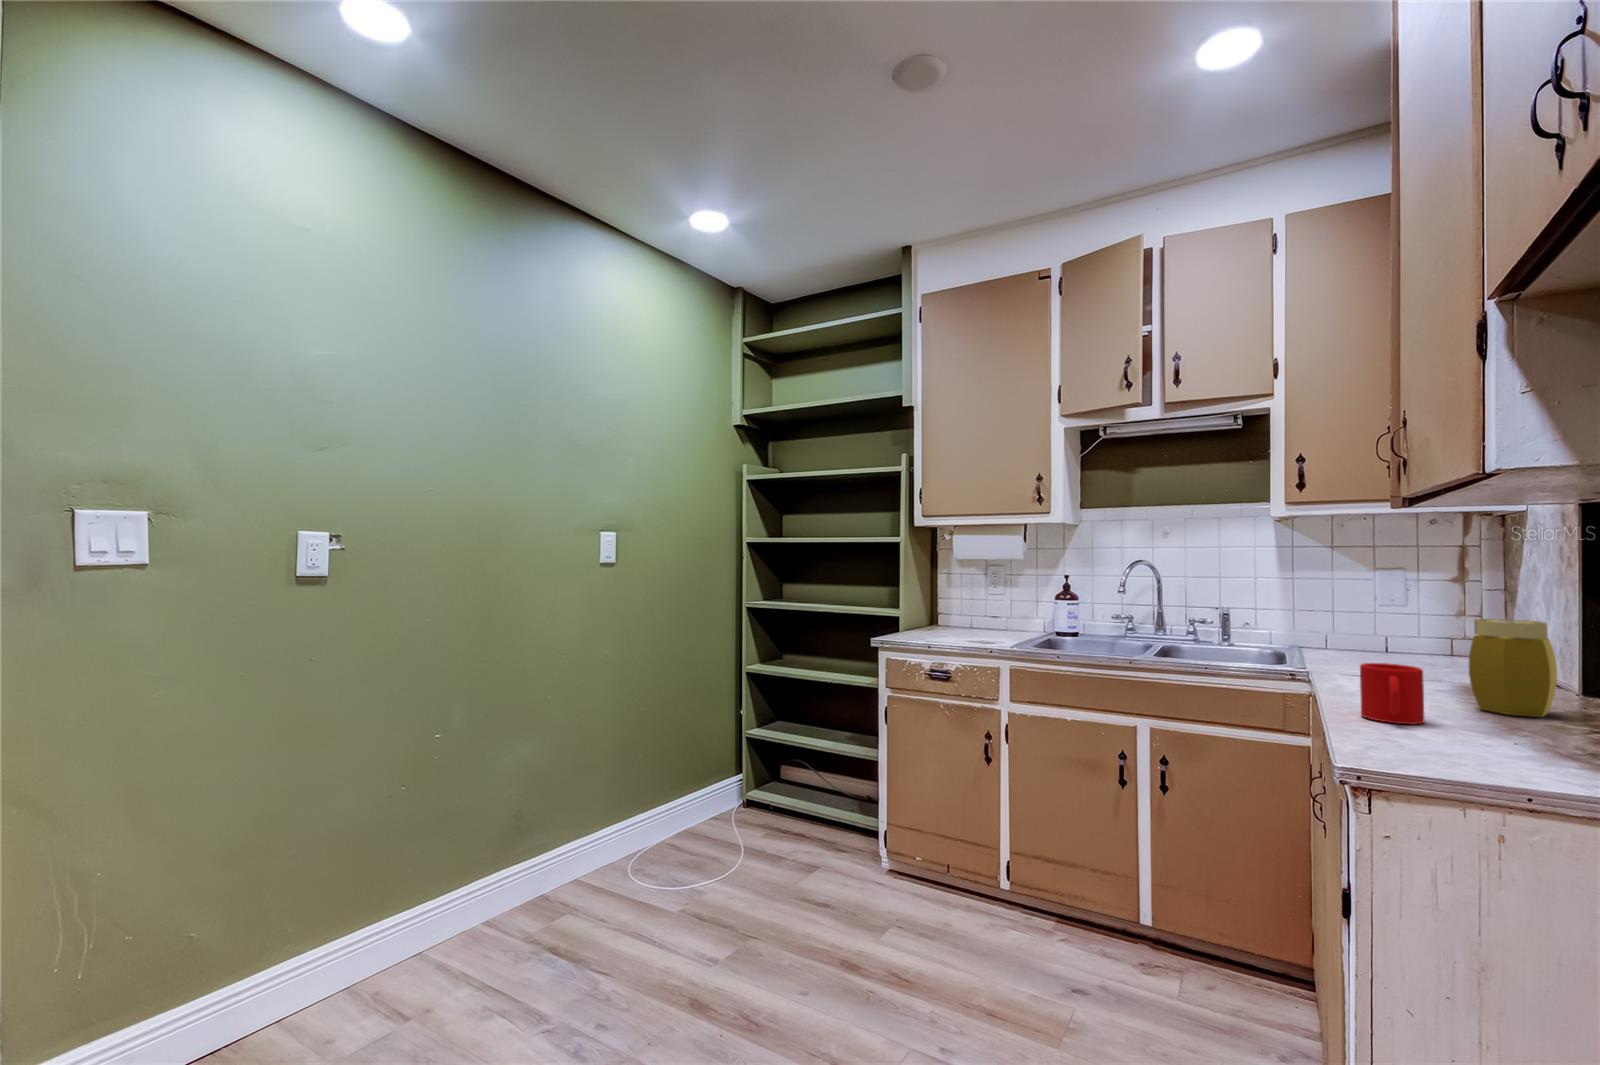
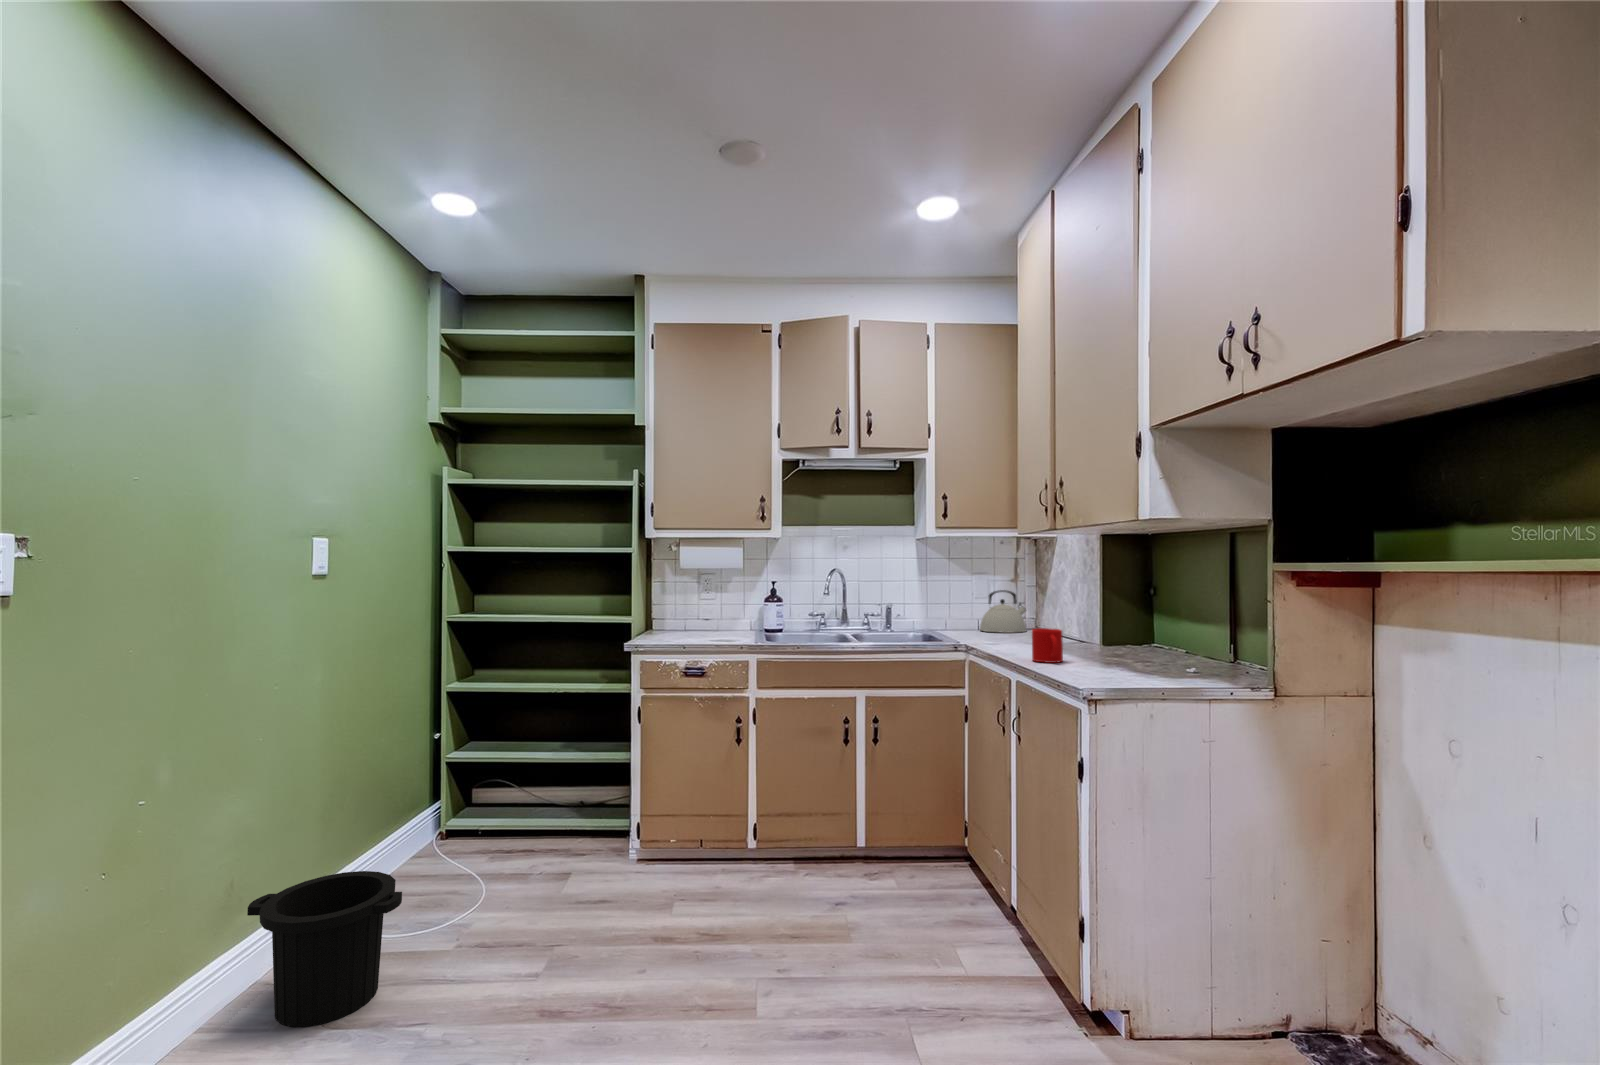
kettle: none [1378,598,1474,666] -> present [980,590,1026,633]
jar: present [1469,619,1557,717] -> none [1066,600,1102,653]
trash can: none [527,814,628,938] -> present [247,871,402,1027]

